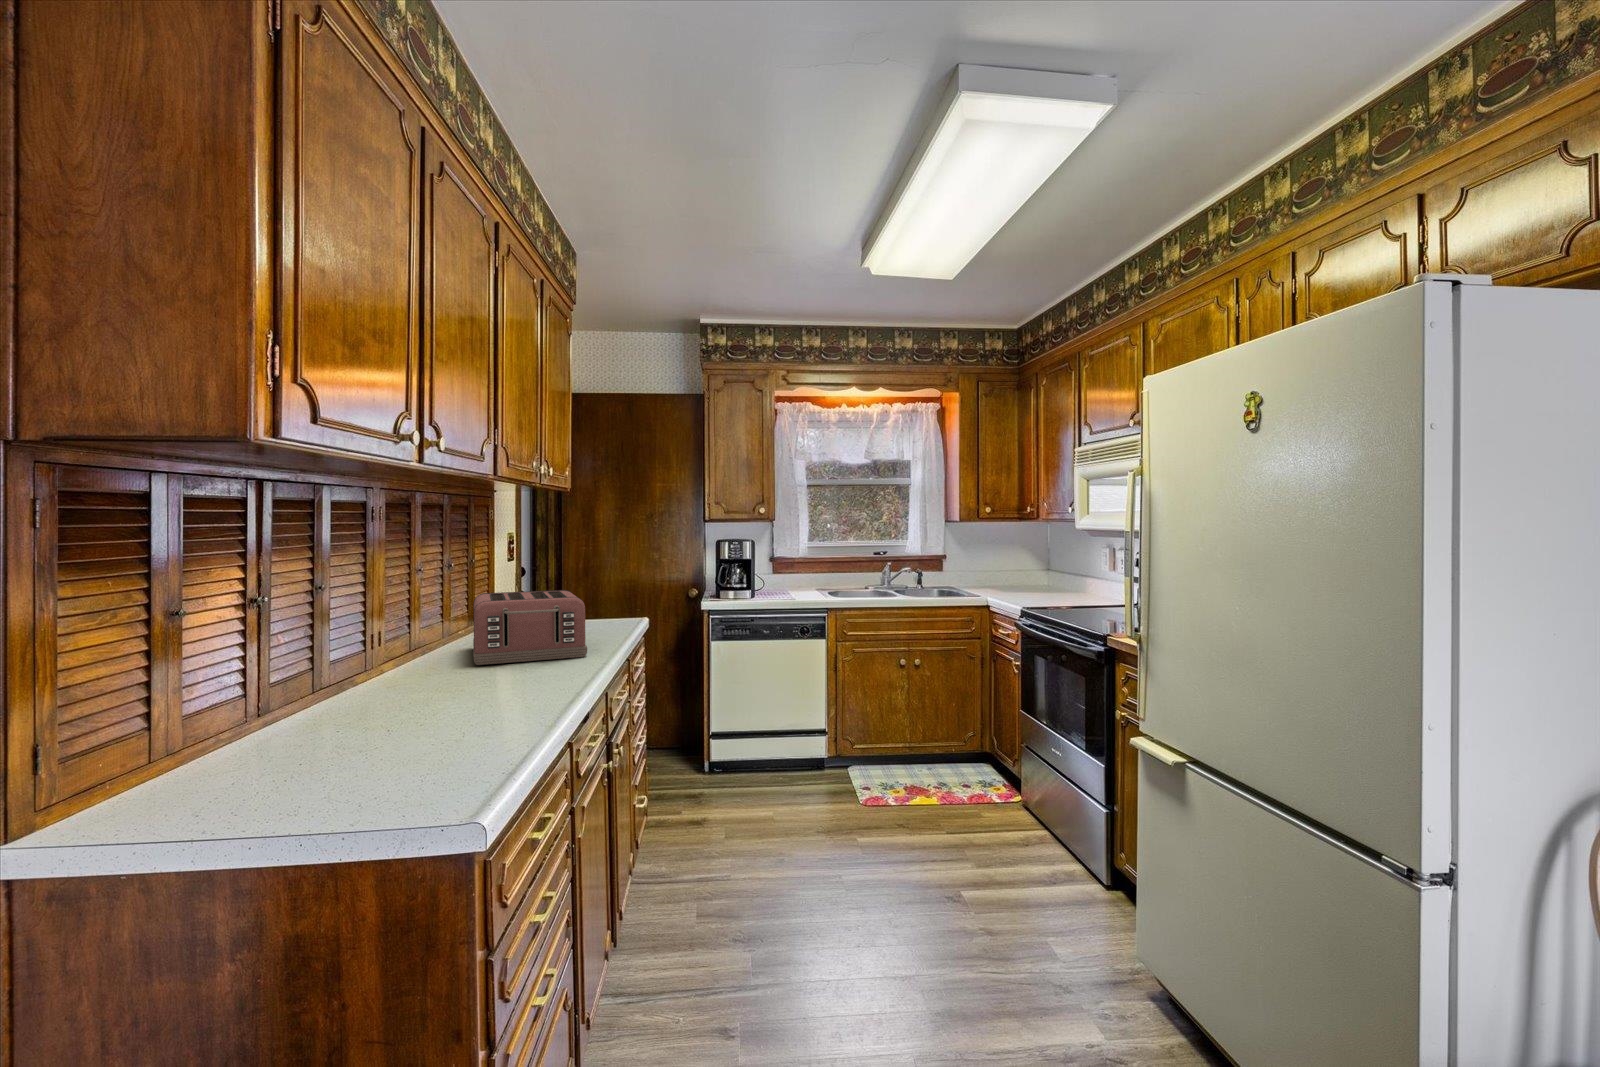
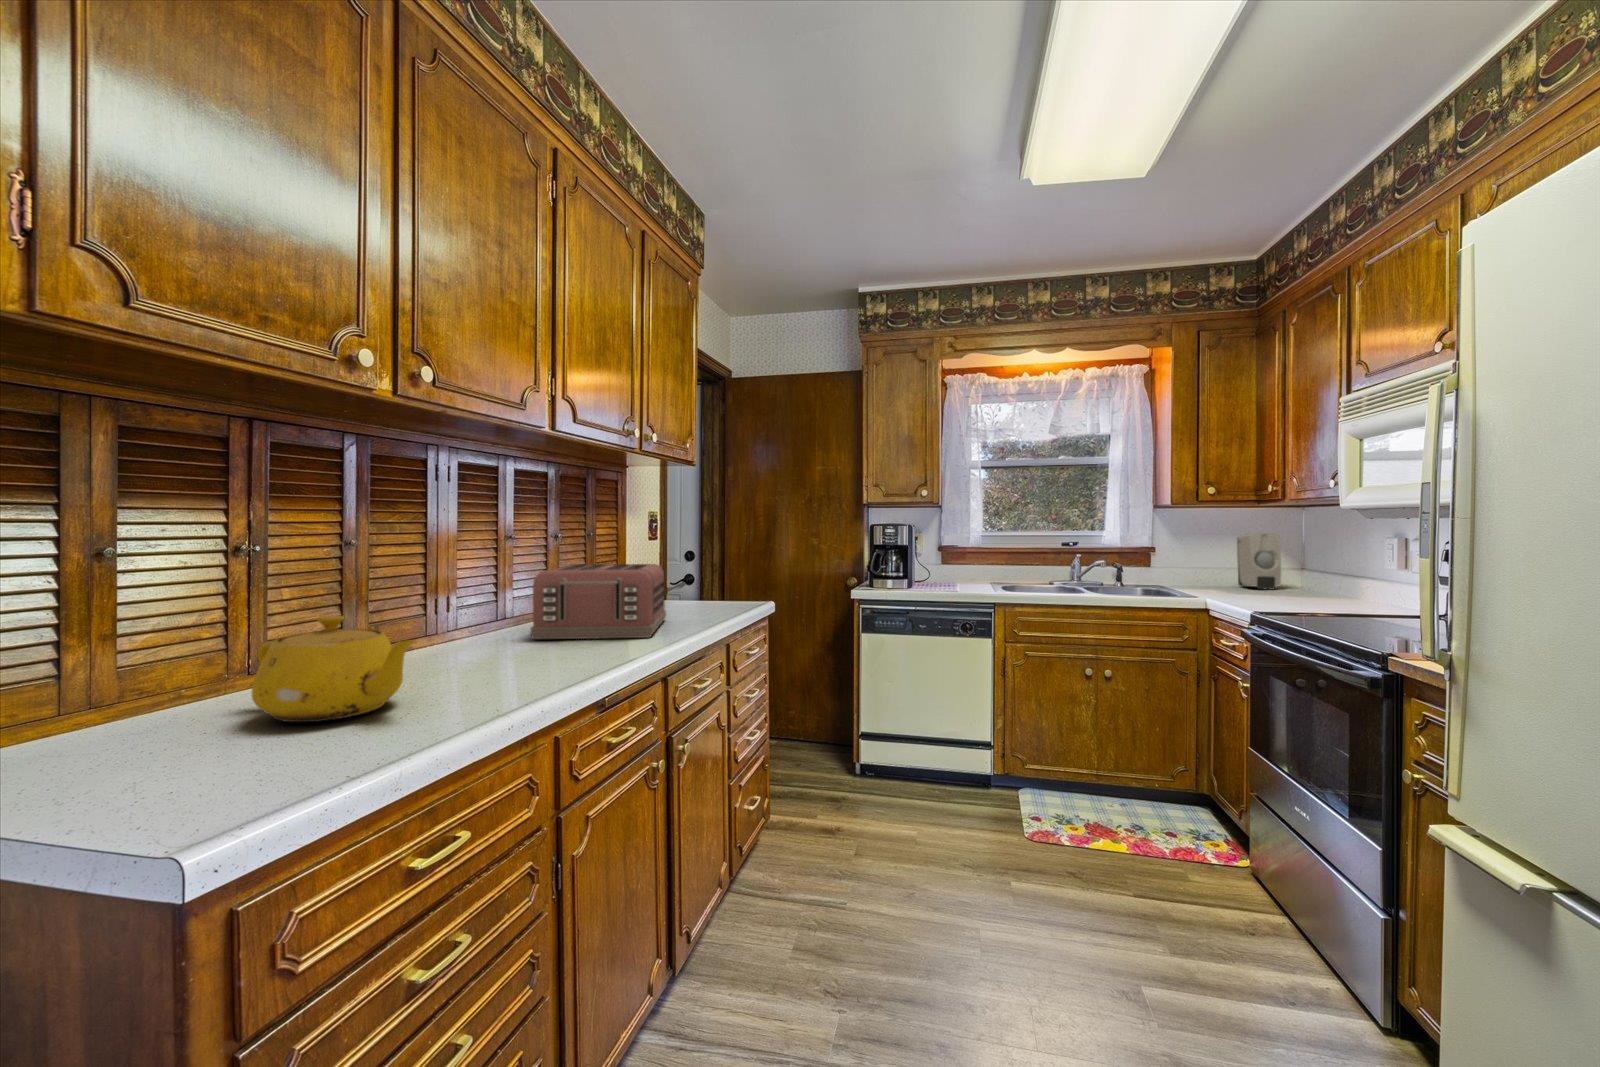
soap dispenser: none [1006,545,1037,589] -> present [1237,533,1281,590]
teapot: none [331,652,498,740] -> present [251,615,416,722]

